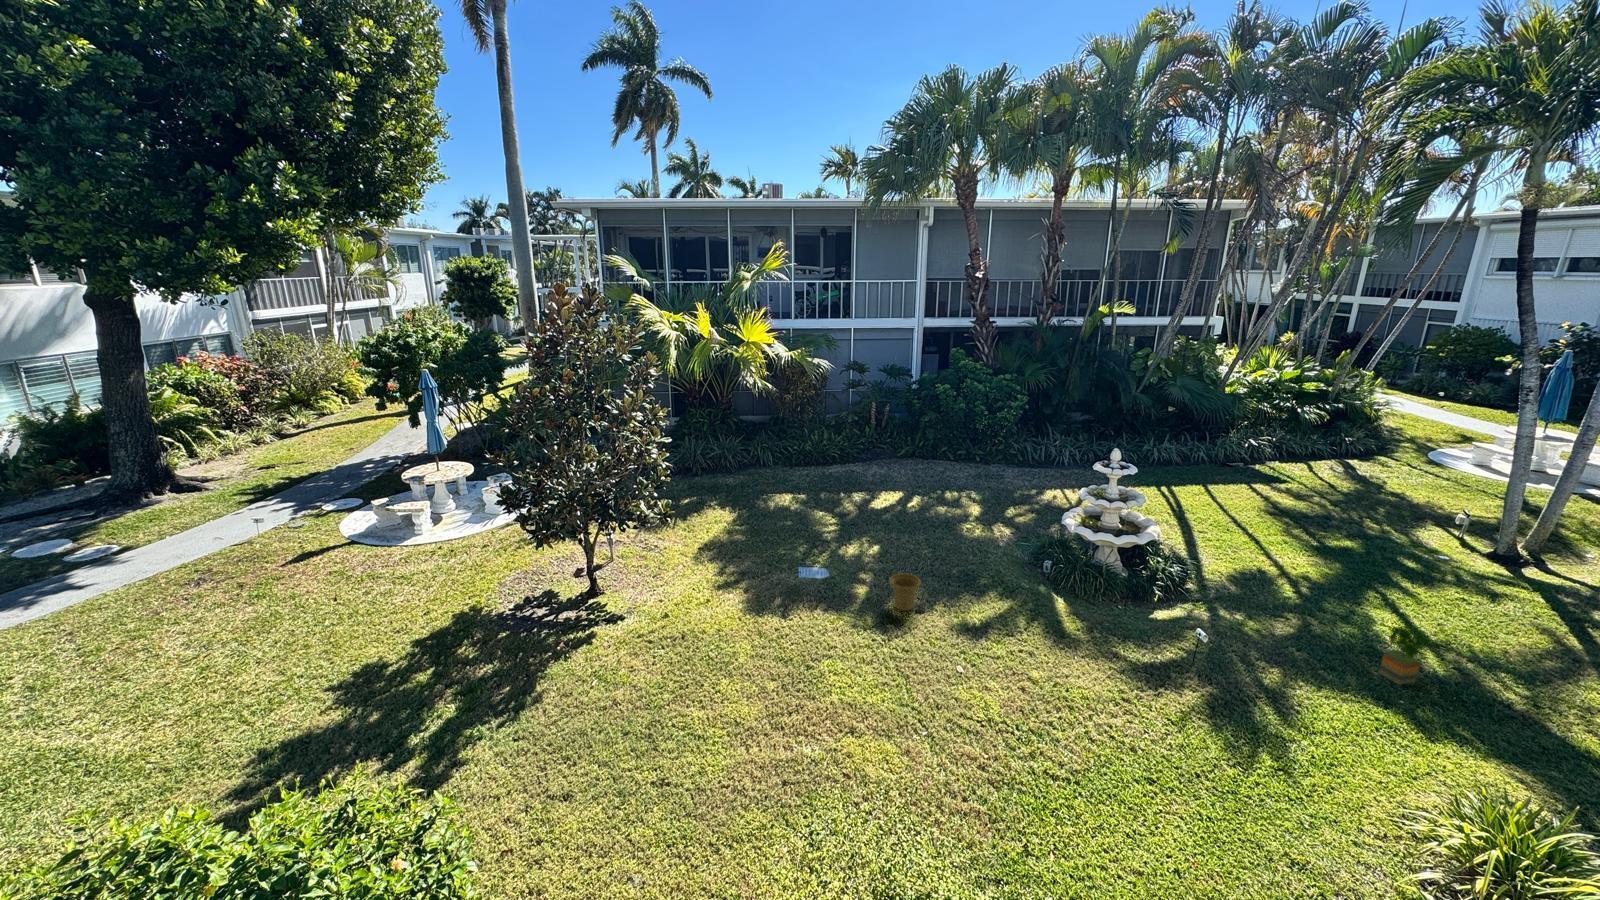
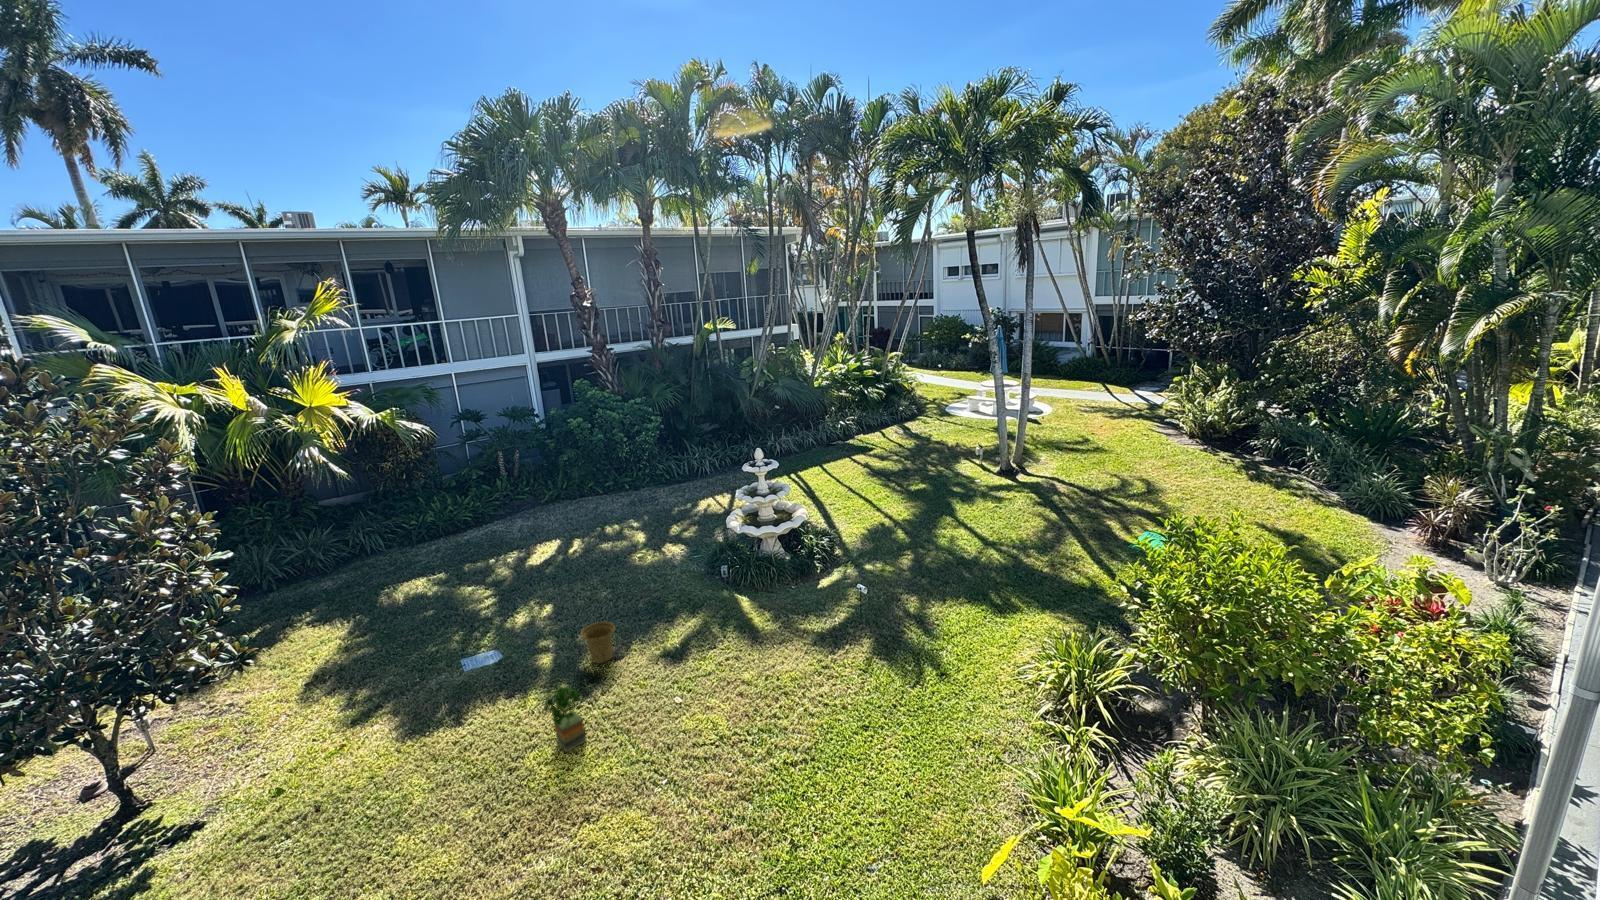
potted tree: present [1379,627,1434,685] -> present [544,687,588,752]

